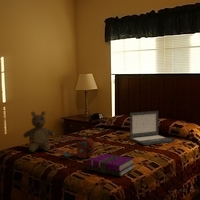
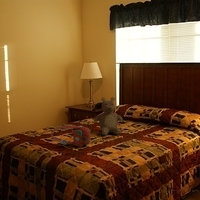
teddy bear: present [23,111,54,152] -> present [94,97,122,135]
laptop: present [130,111,174,145] -> none [130,100,174,135]
notebook: present [87,154,134,176] -> none [80,142,128,165]

